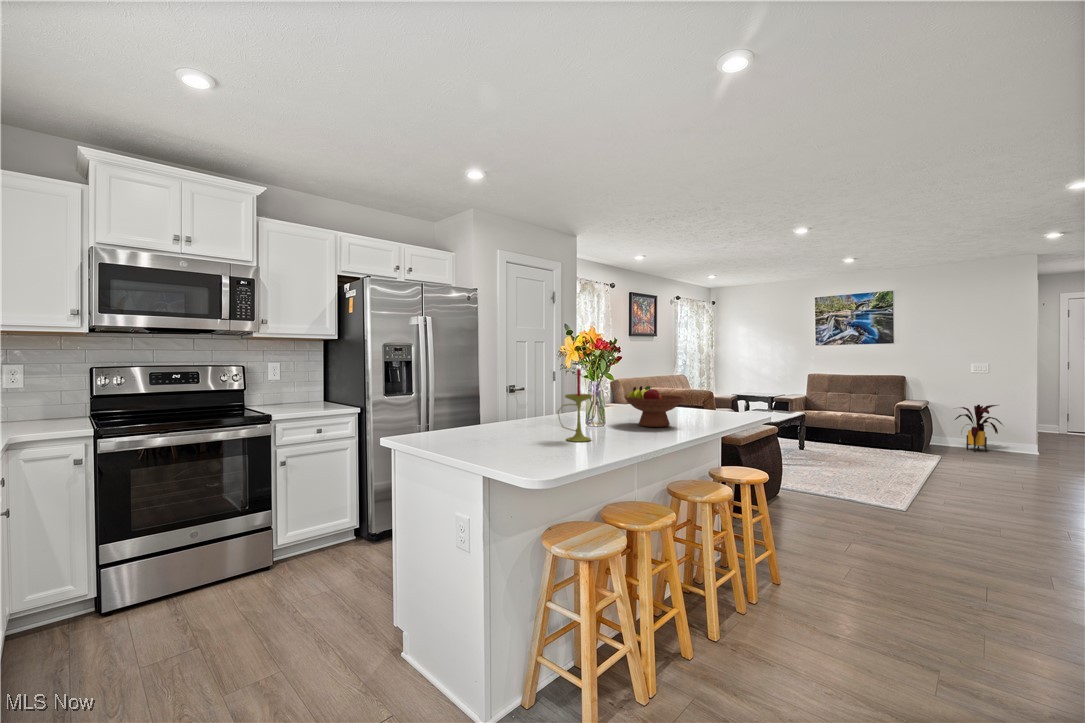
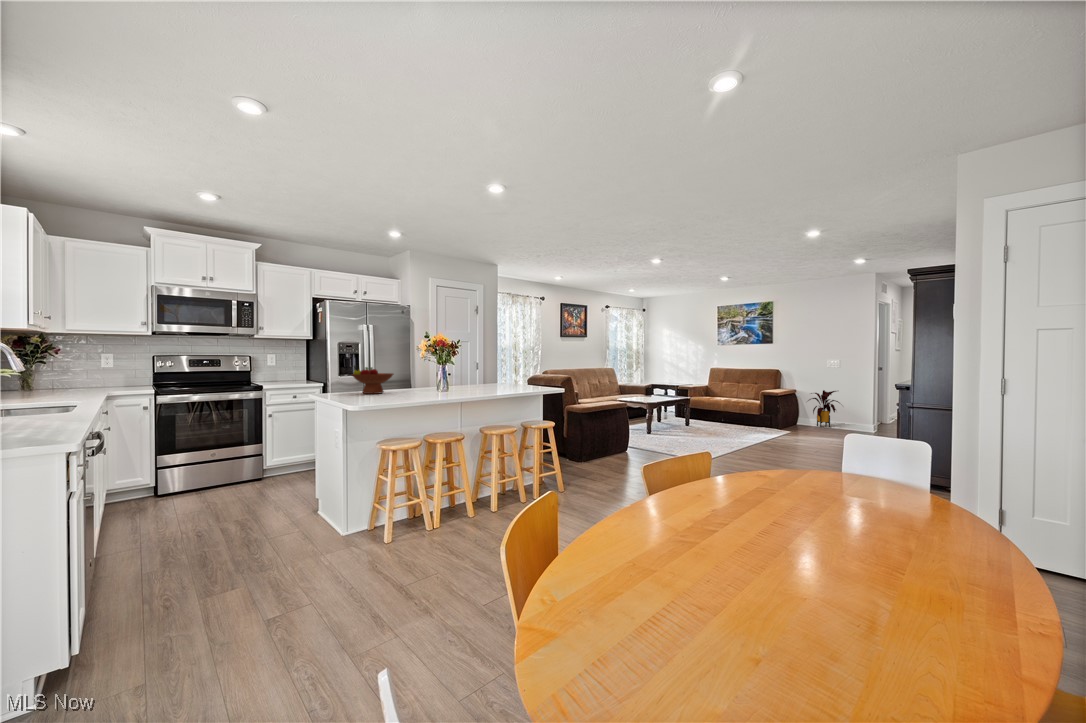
candle: present [558,369,593,442] -> none [409,353,430,395]
fruit bowl: present [624,386,685,427] -> present [352,367,394,394]

